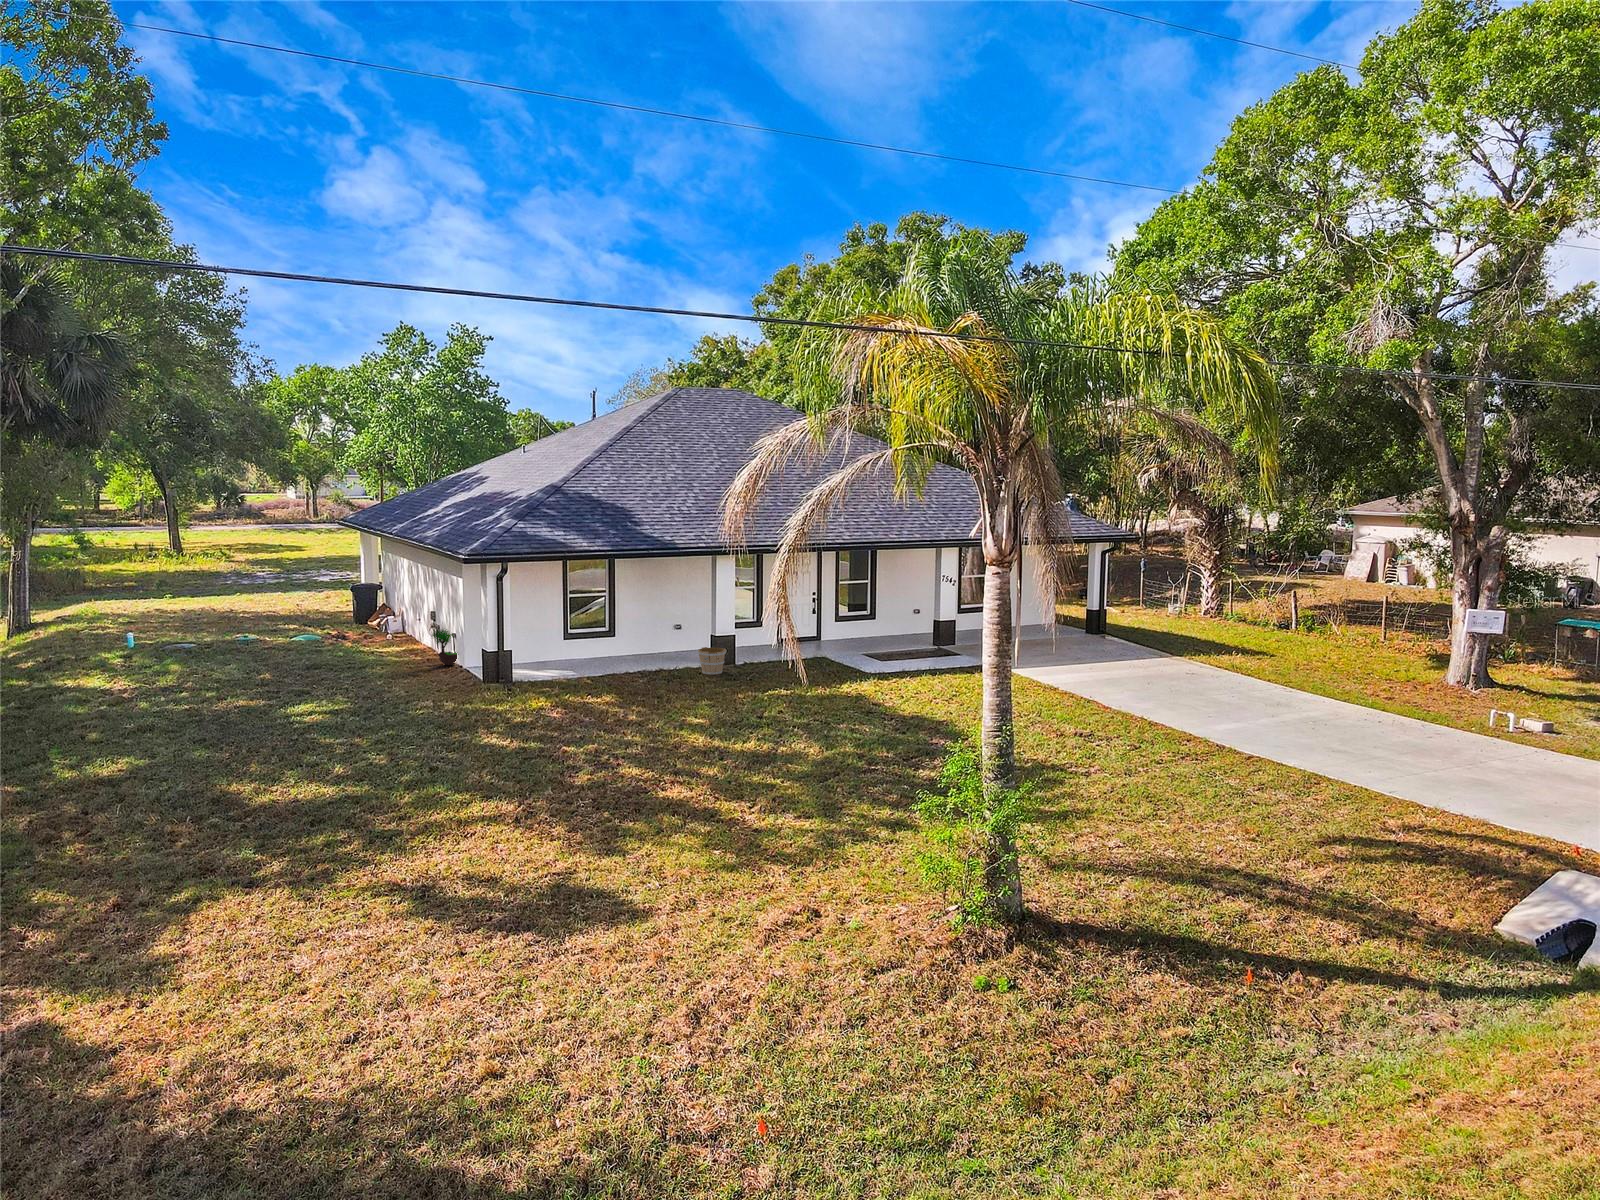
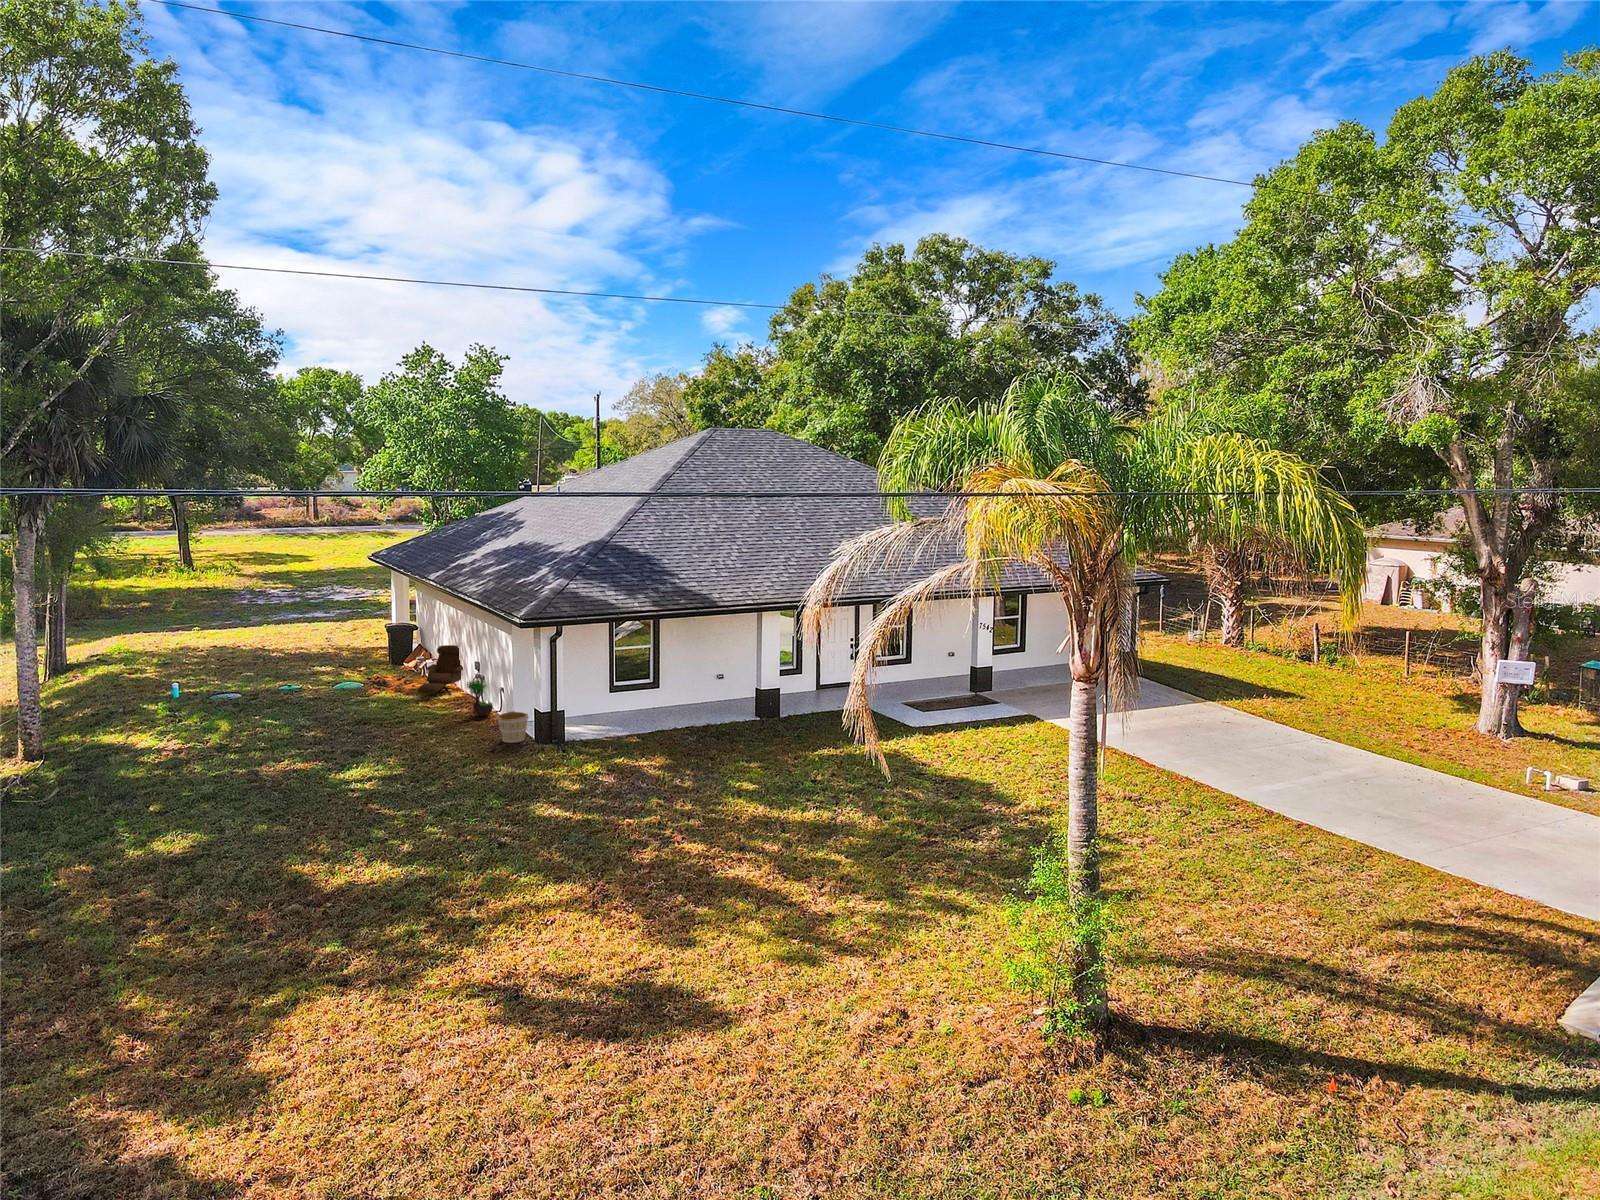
lounge chair: none [387,600,436,653] -> present [418,645,463,700]
wooden bucket: present [698,647,726,675] -> present [497,711,529,743]

